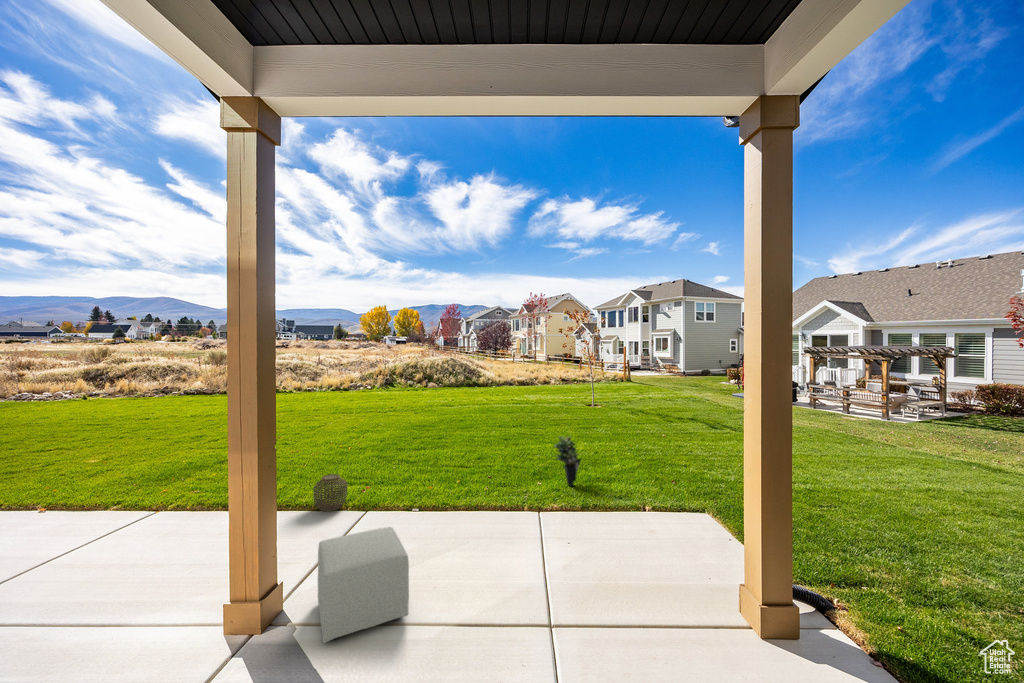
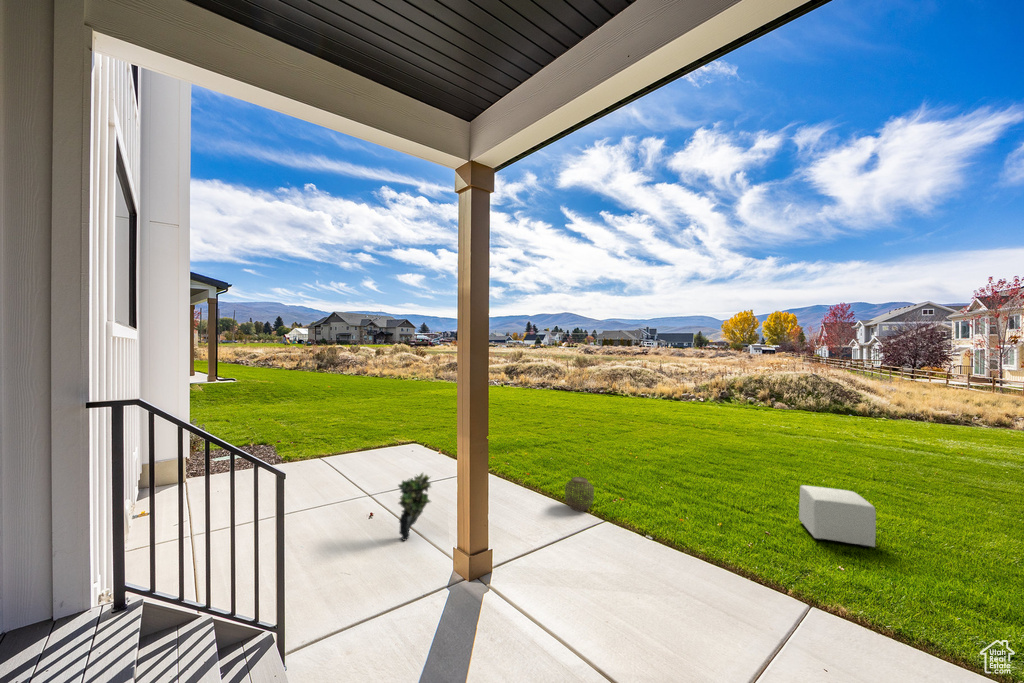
potted plant: present [555,436,581,486] -> present [398,473,431,541]
ottoman: present [318,527,409,642] -> present [799,485,876,547]

